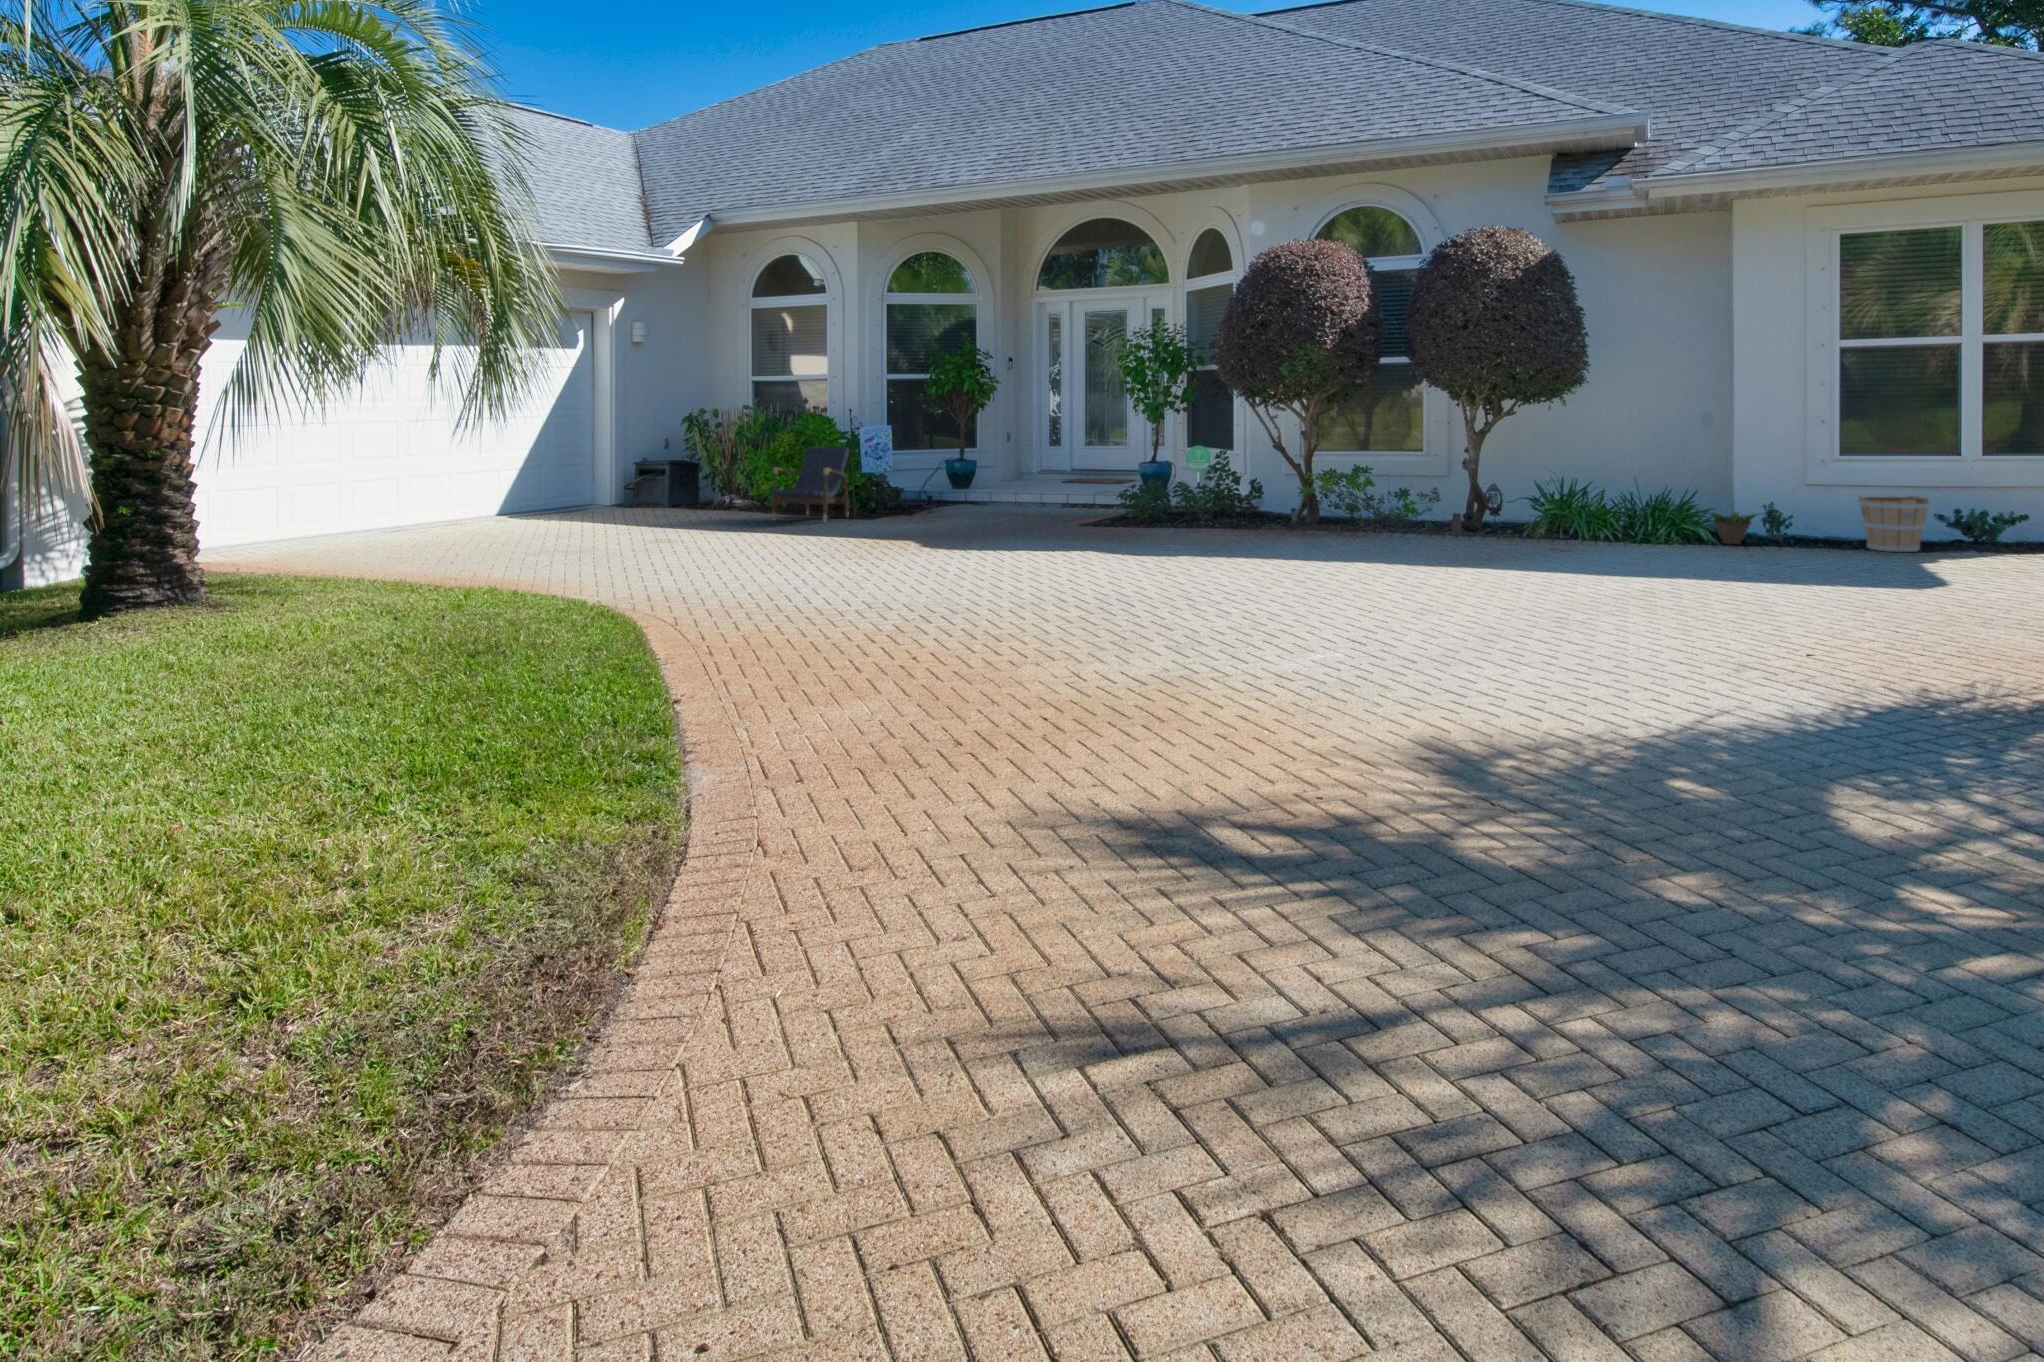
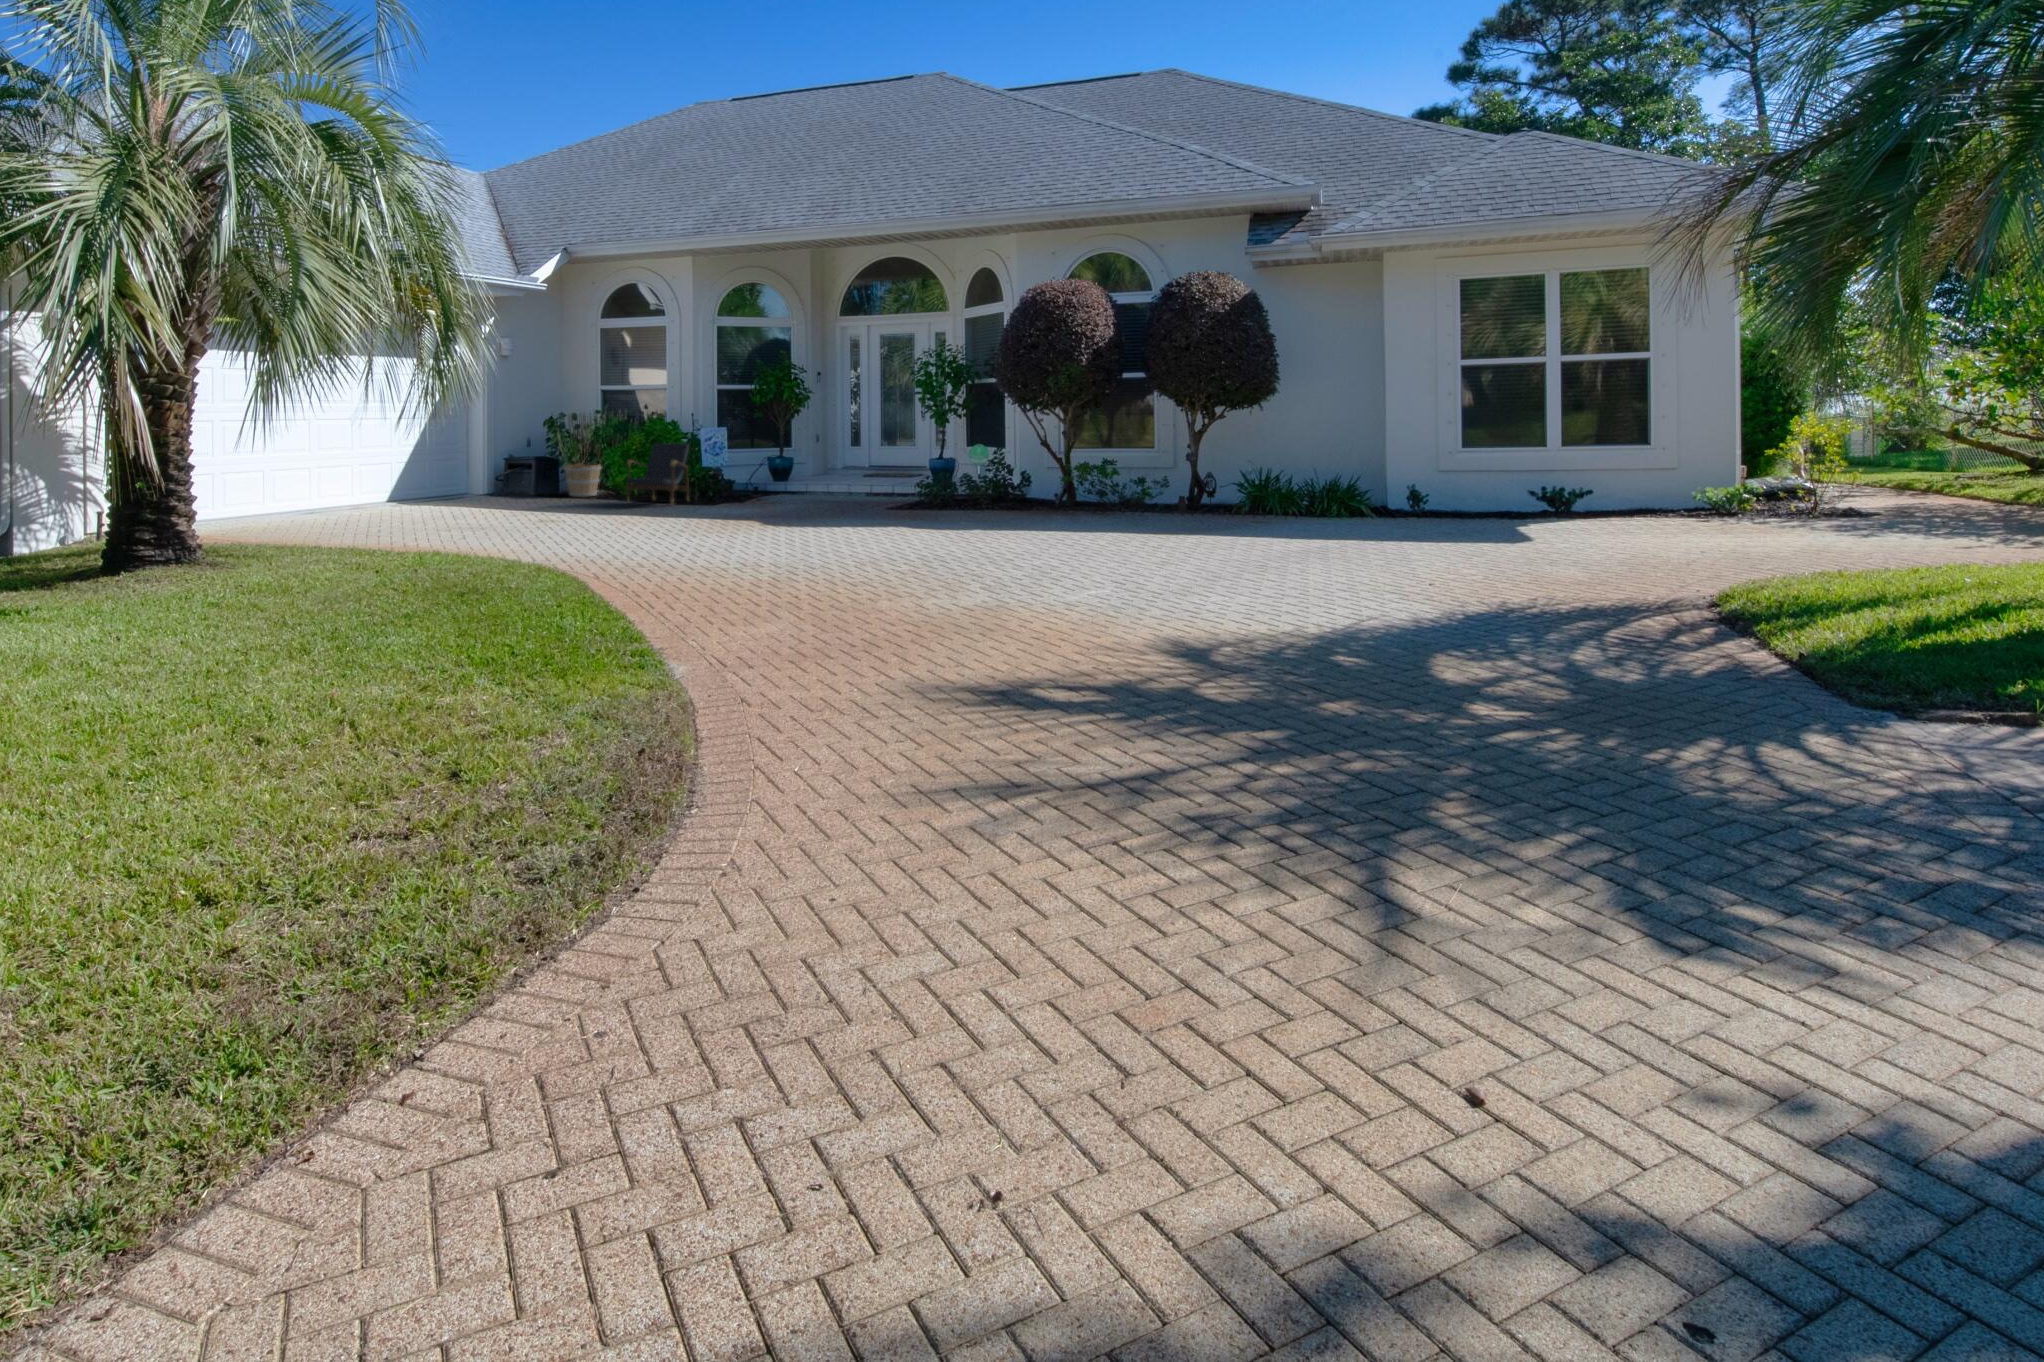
wooden bucket: present [1858,496,1931,552] -> present [564,464,601,497]
decorative plant: present [1704,511,1757,544] -> none [1360,490,1409,516]

